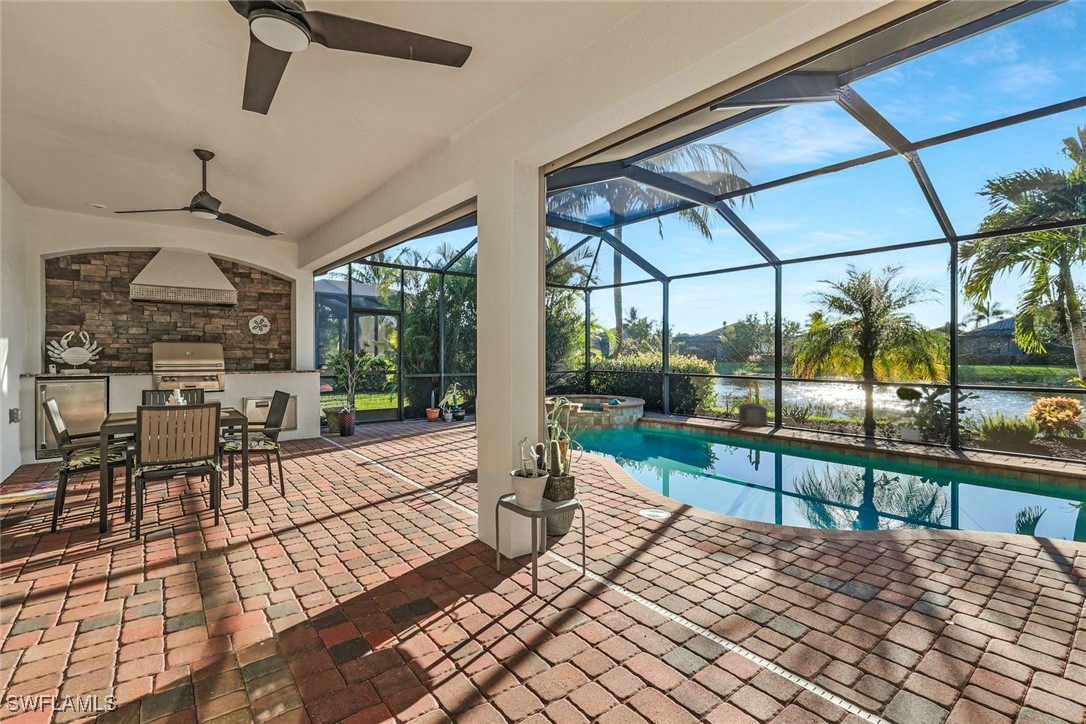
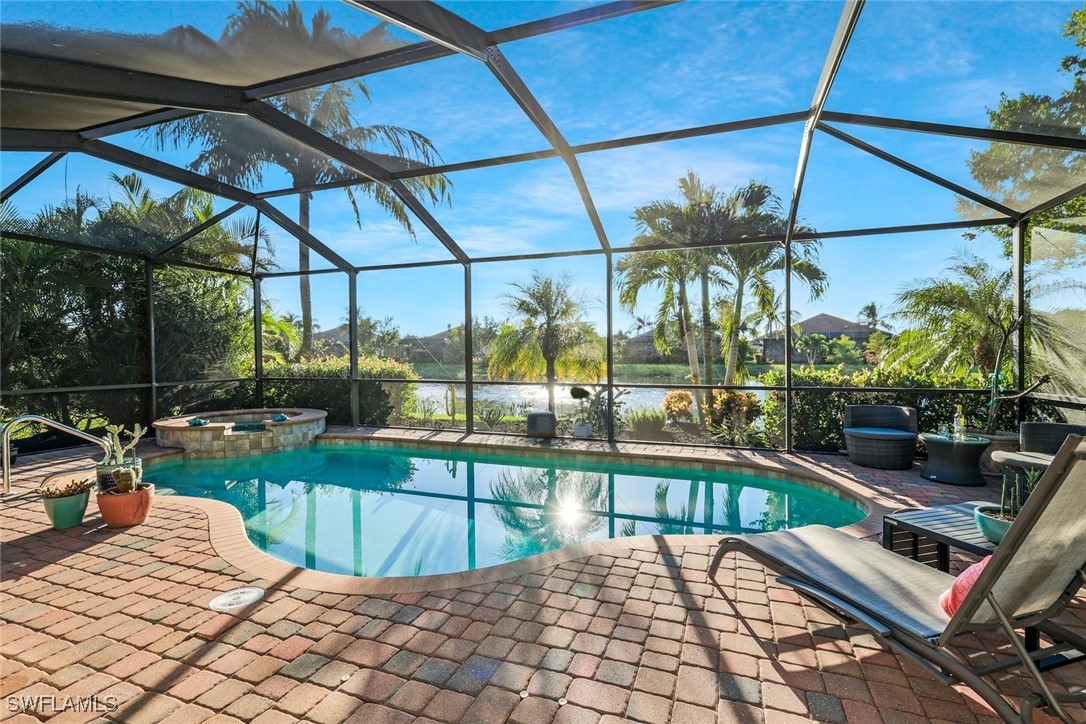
pouf: present [739,403,767,427] -> present [527,411,556,437]

